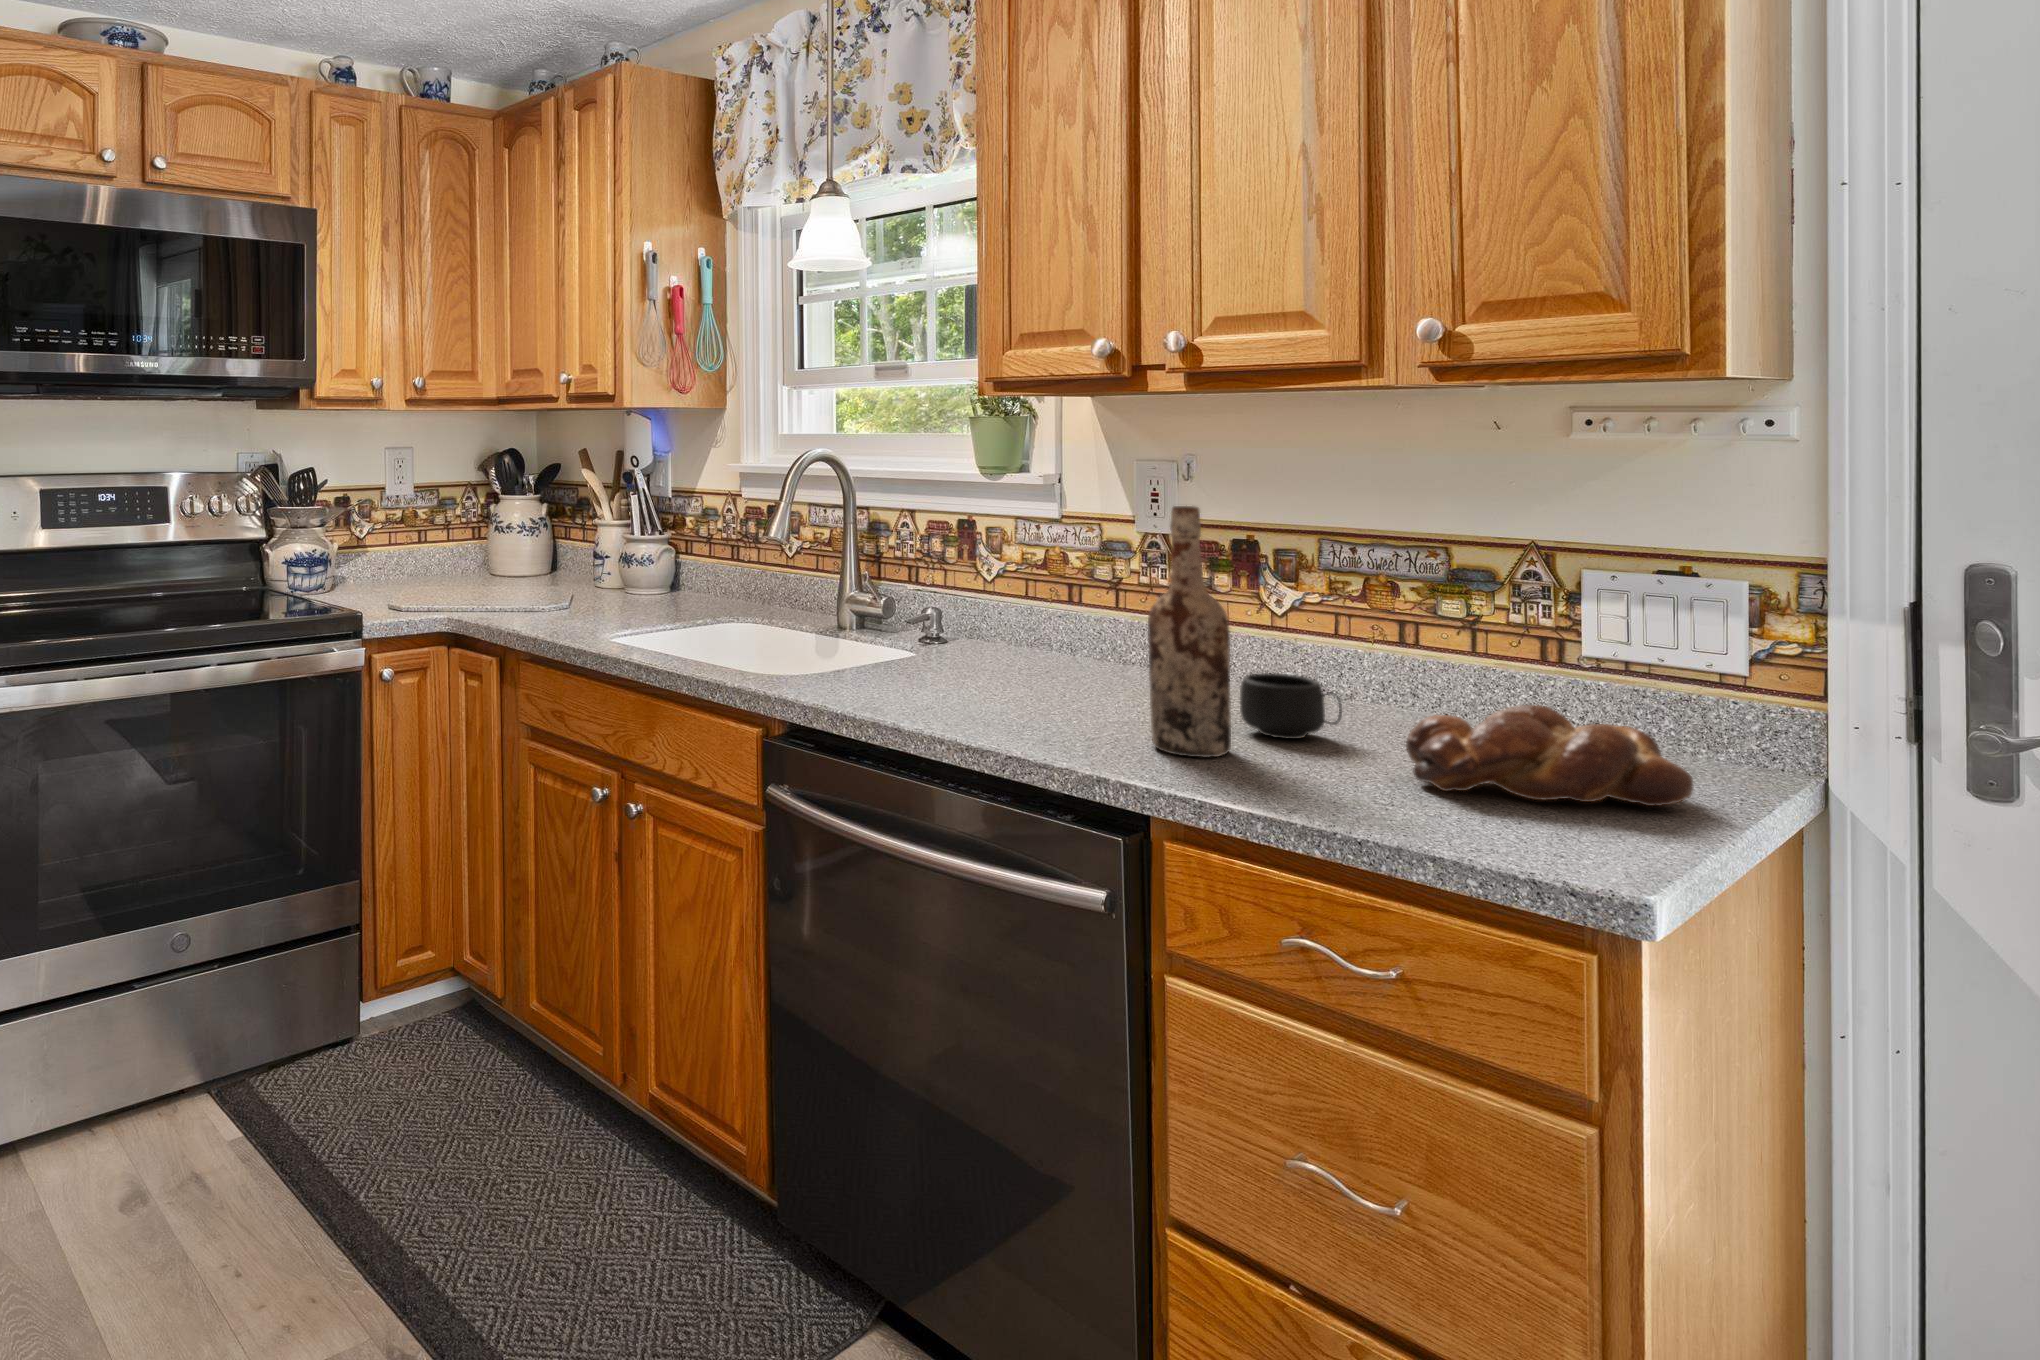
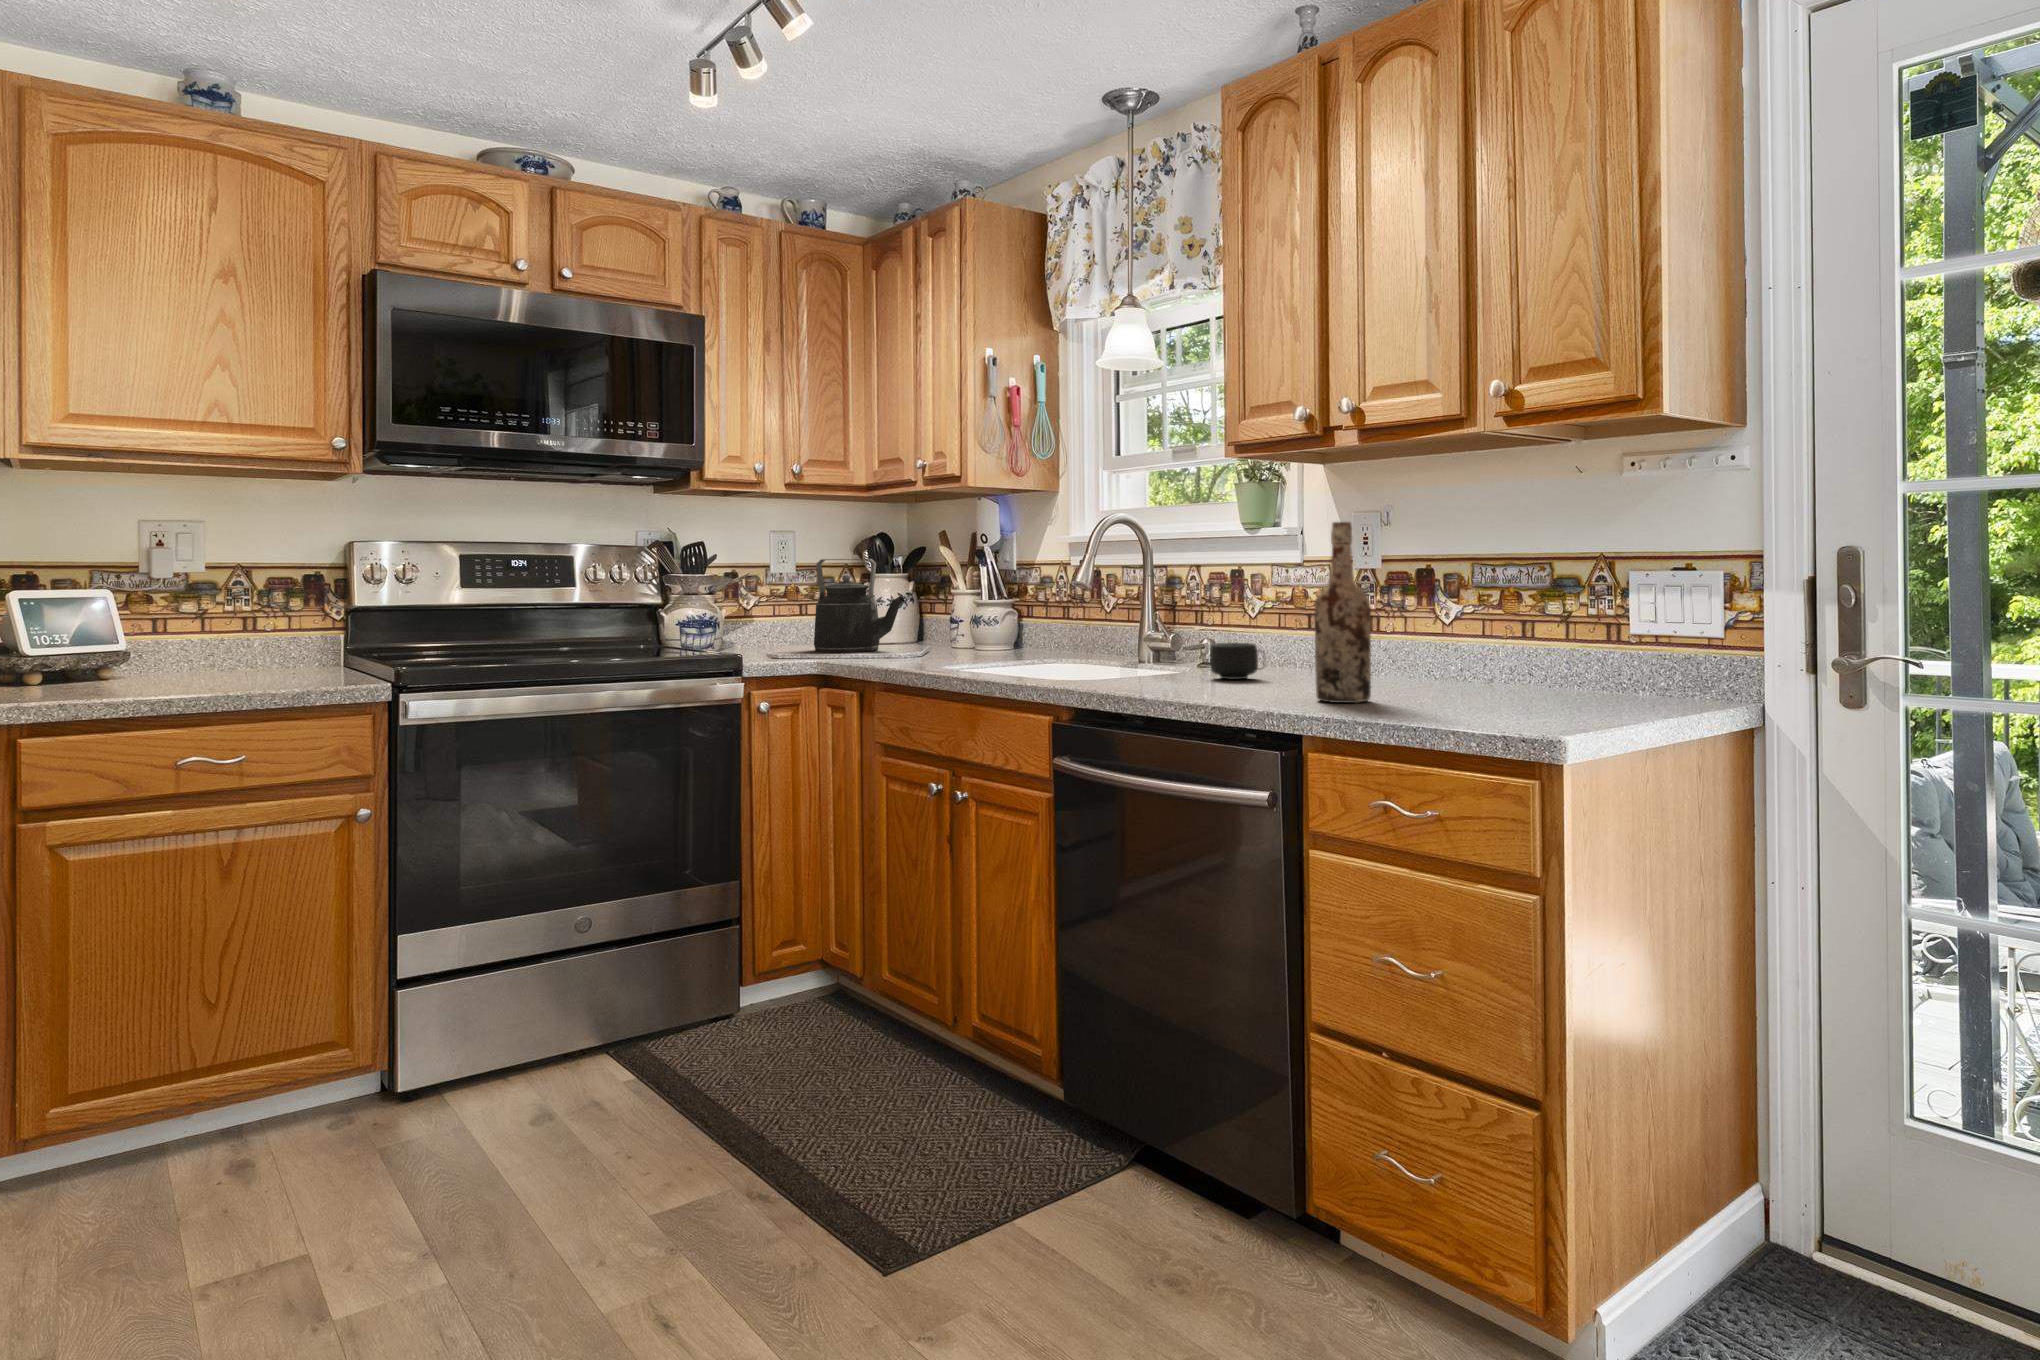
kettle: none [442,484,549,597] -> present [814,559,905,652]
mug: present [1240,673,1342,739] -> present [1210,642,1264,679]
bread loaf: present [1406,705,1693,806] -> none [1482,652,1656,712]

